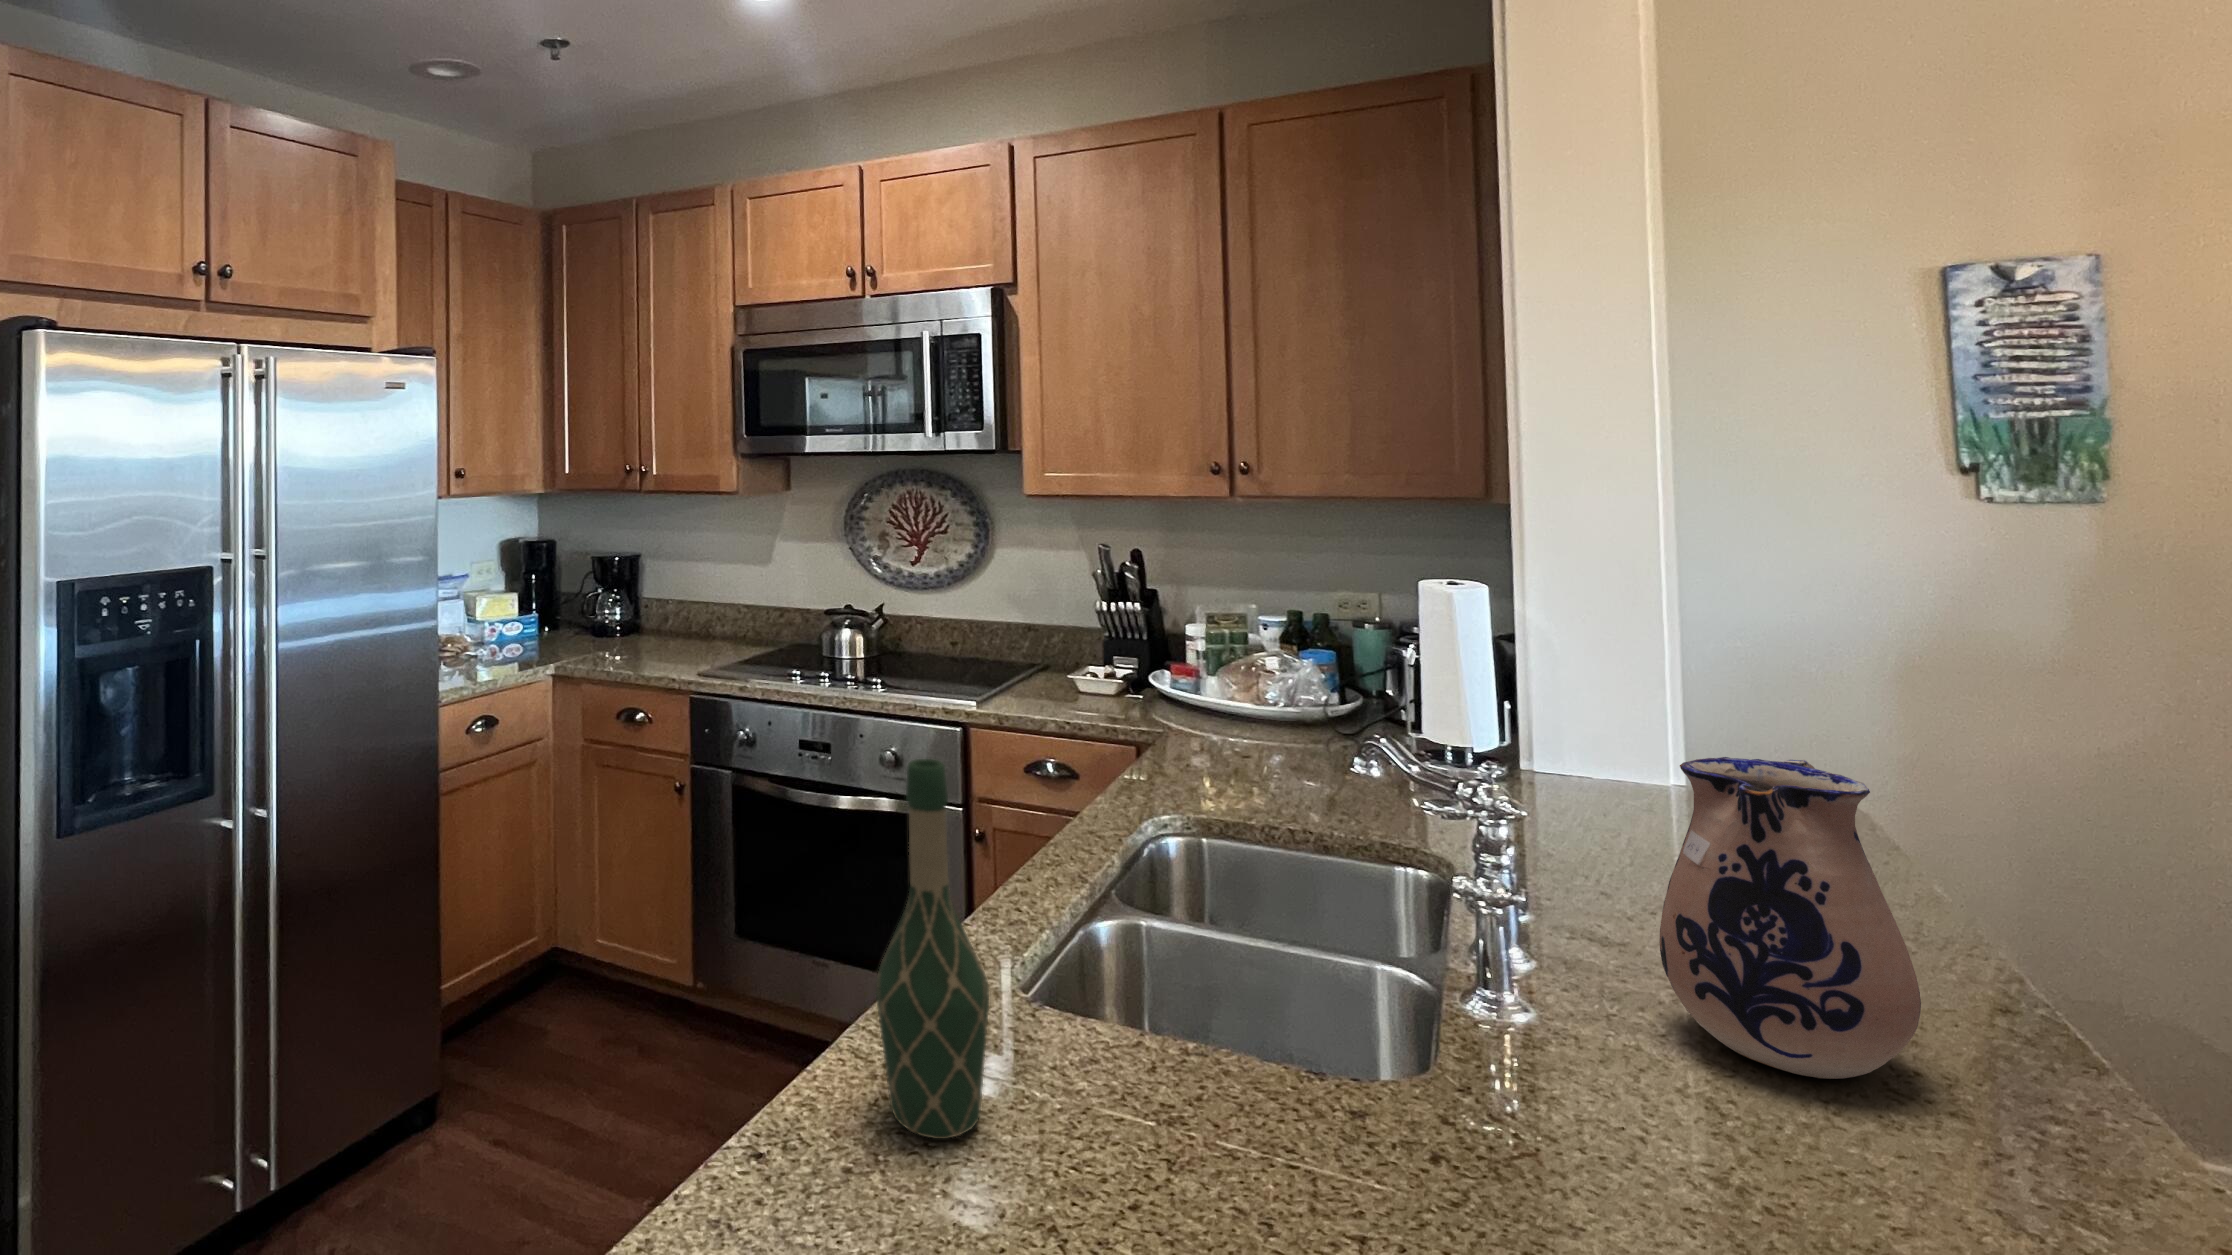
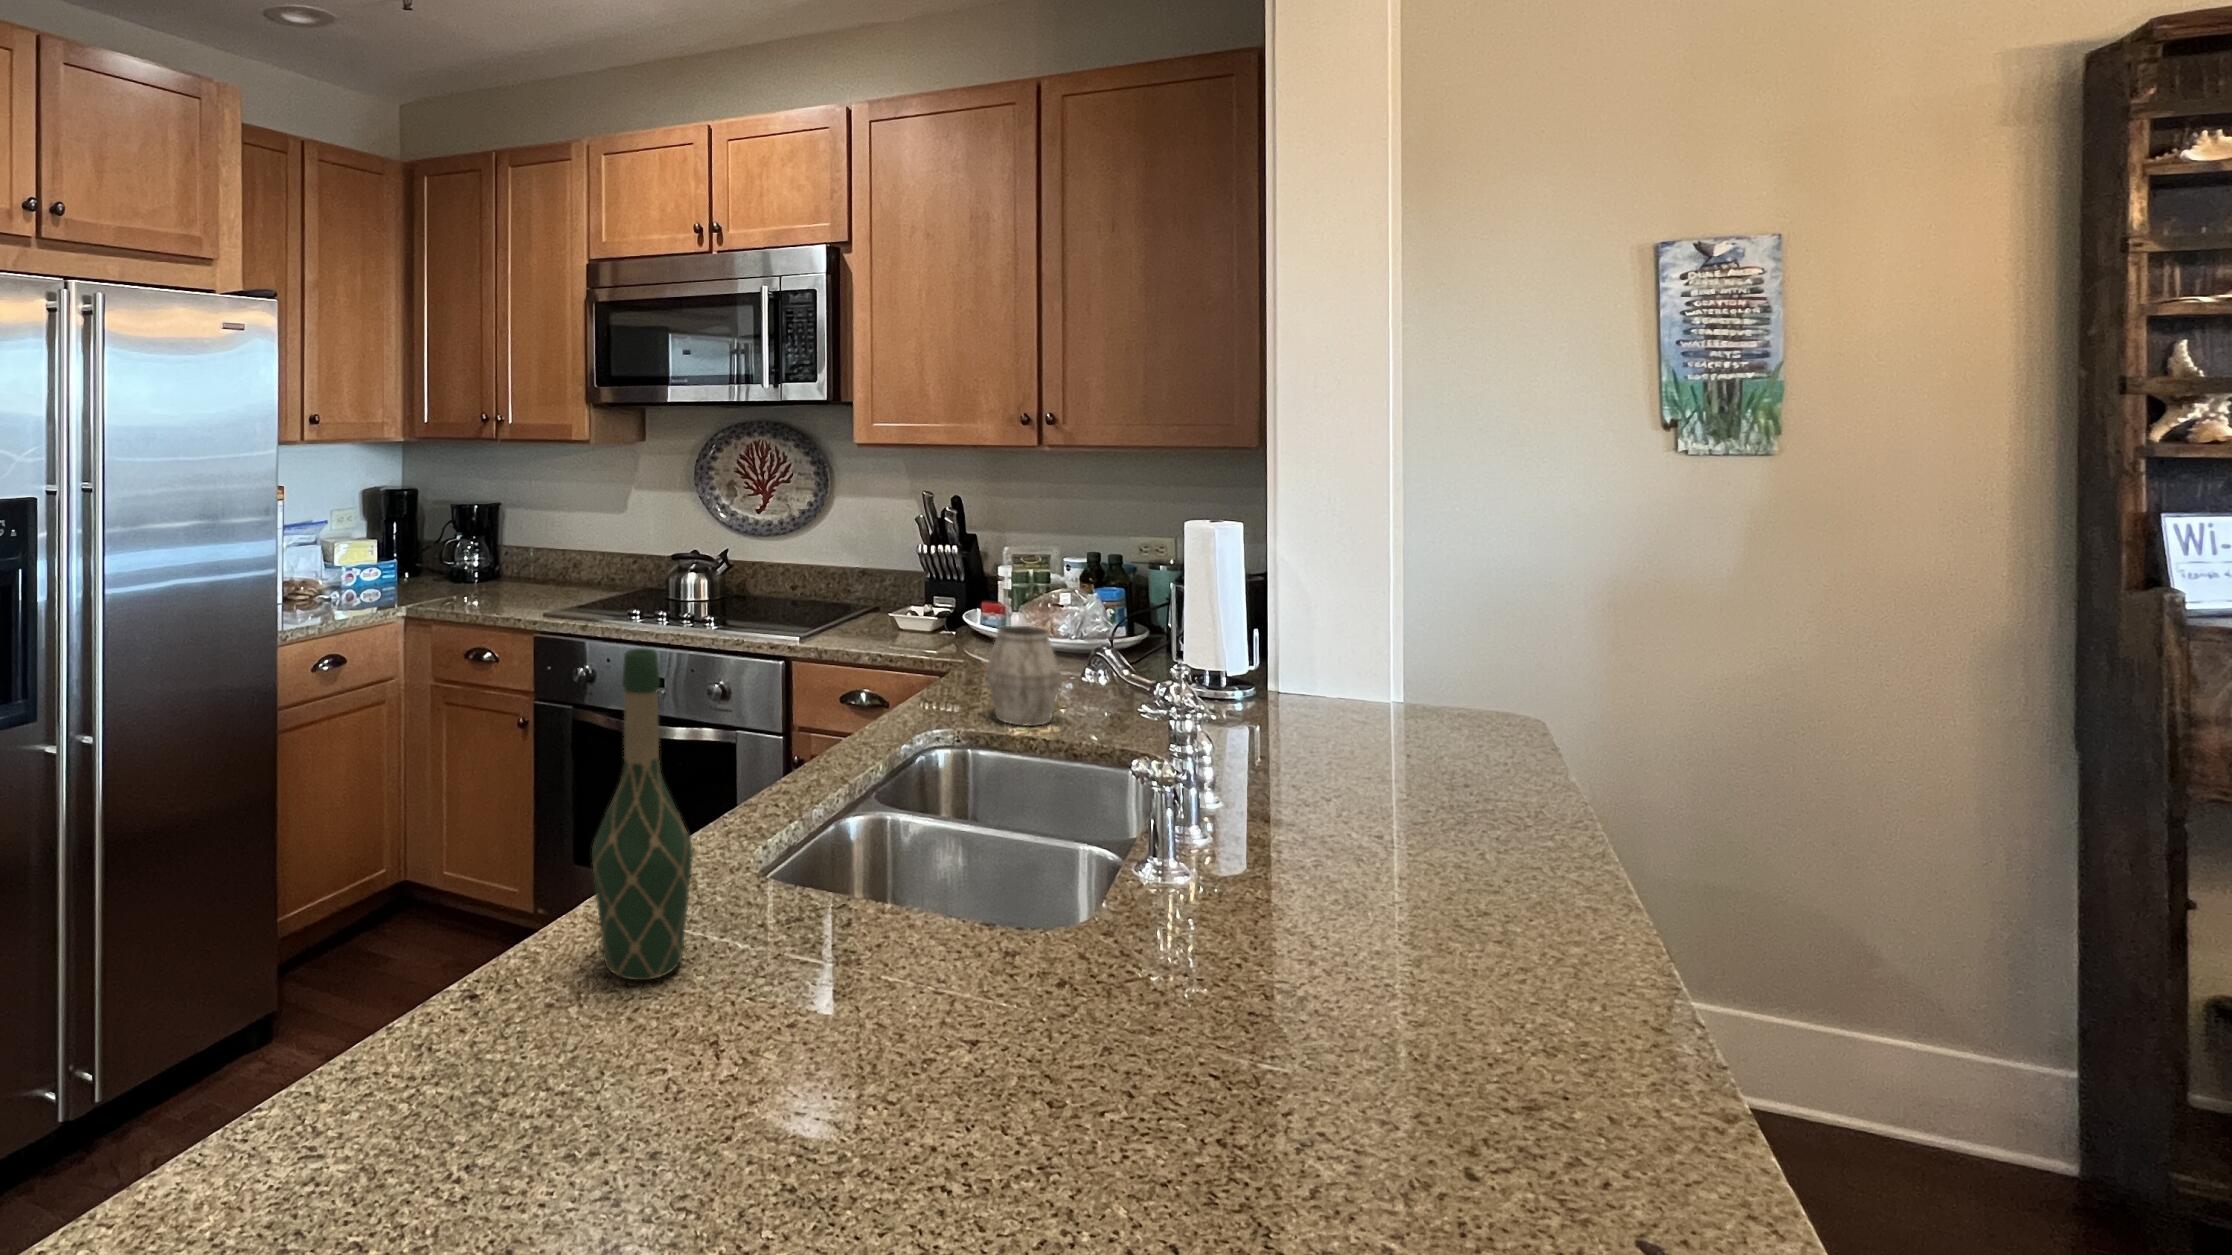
mug: none [1216,702,1306,815] -> present [986,626,1061,726]
ceramic pitcher: present [1659,757,1921,1079] -> none [1288,652,1477,916]

